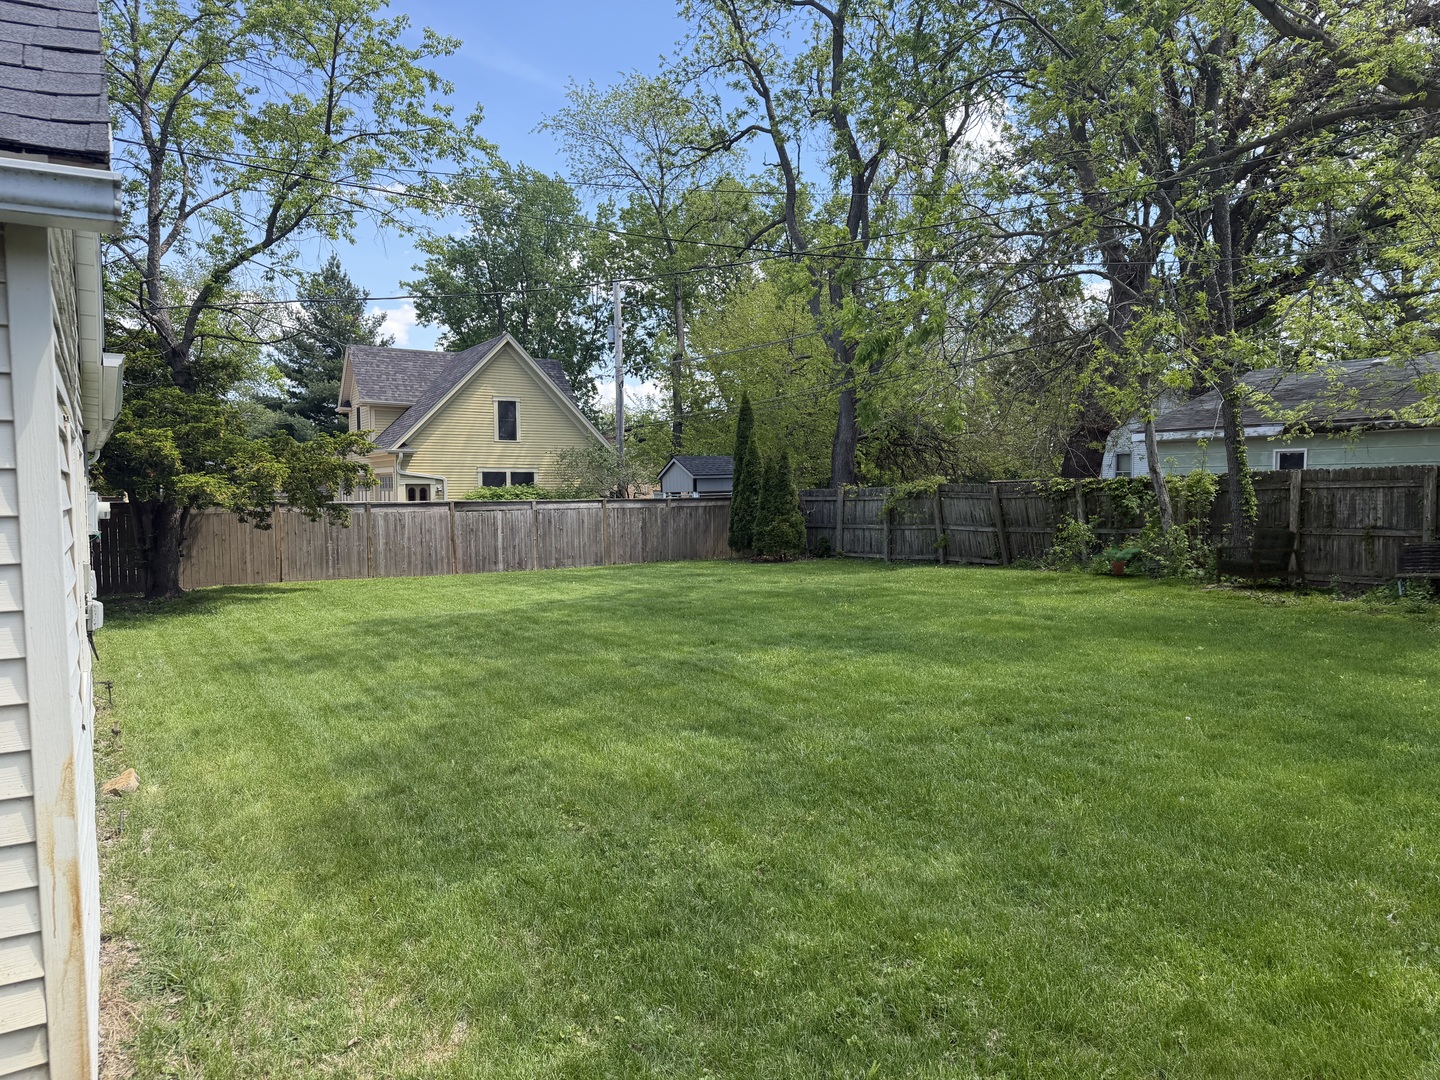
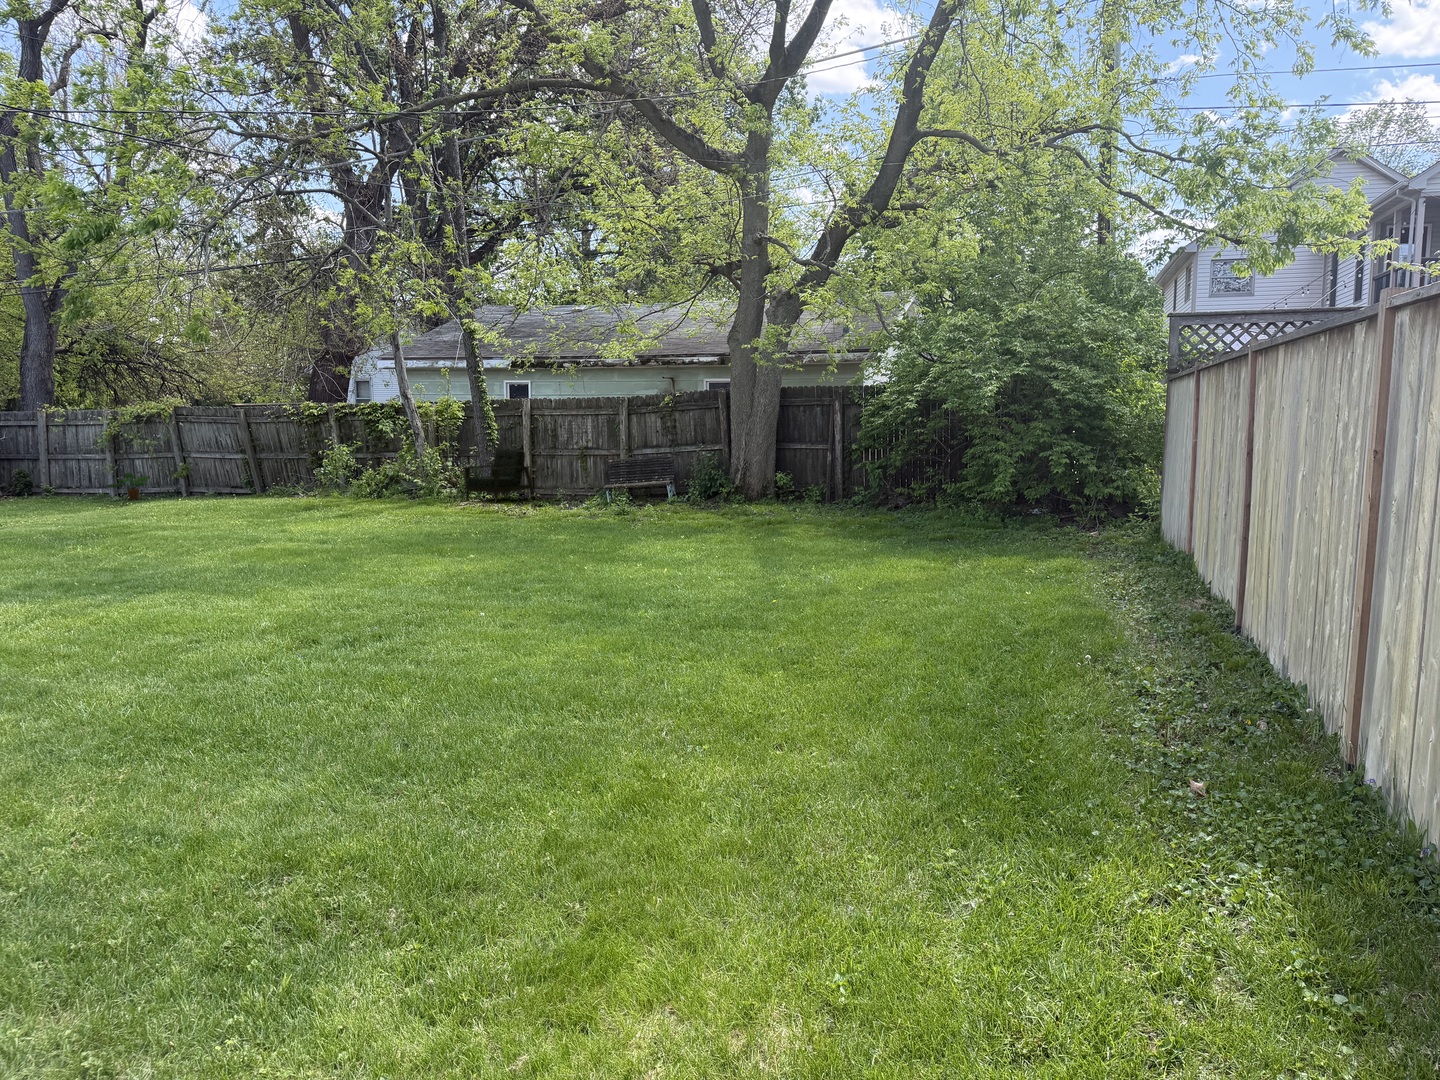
potted plant: present [1092,543,1140,575] -> present [106,472,150,500]

